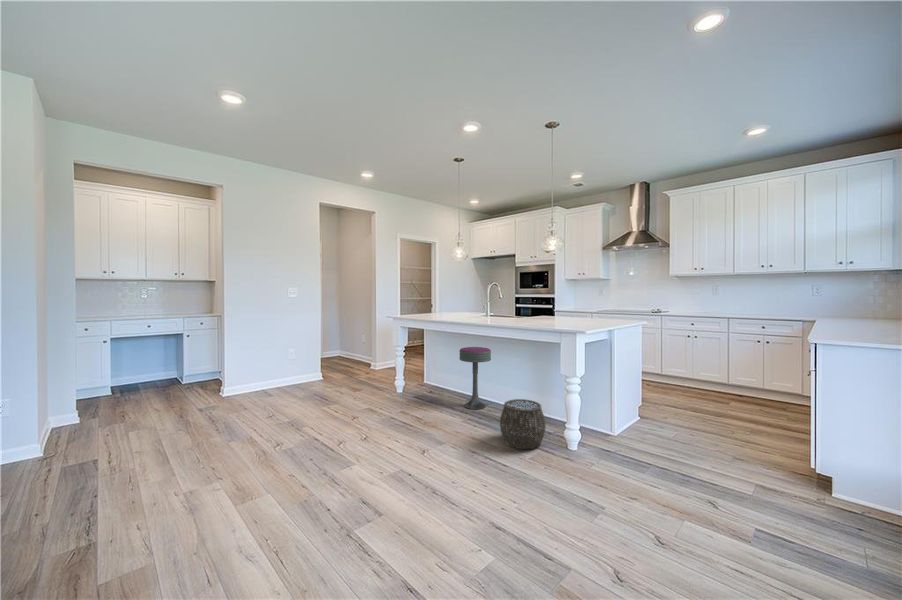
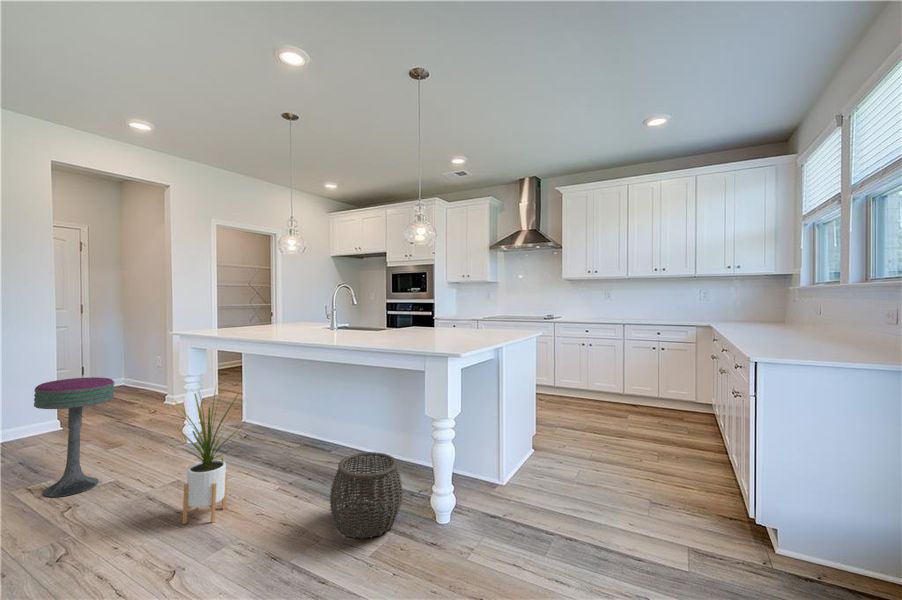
bar stool: present [459,347,491,409] -> present [34,377,114,497]
house plant: none [407,353,448,434] -> present [174,393,242,524]

